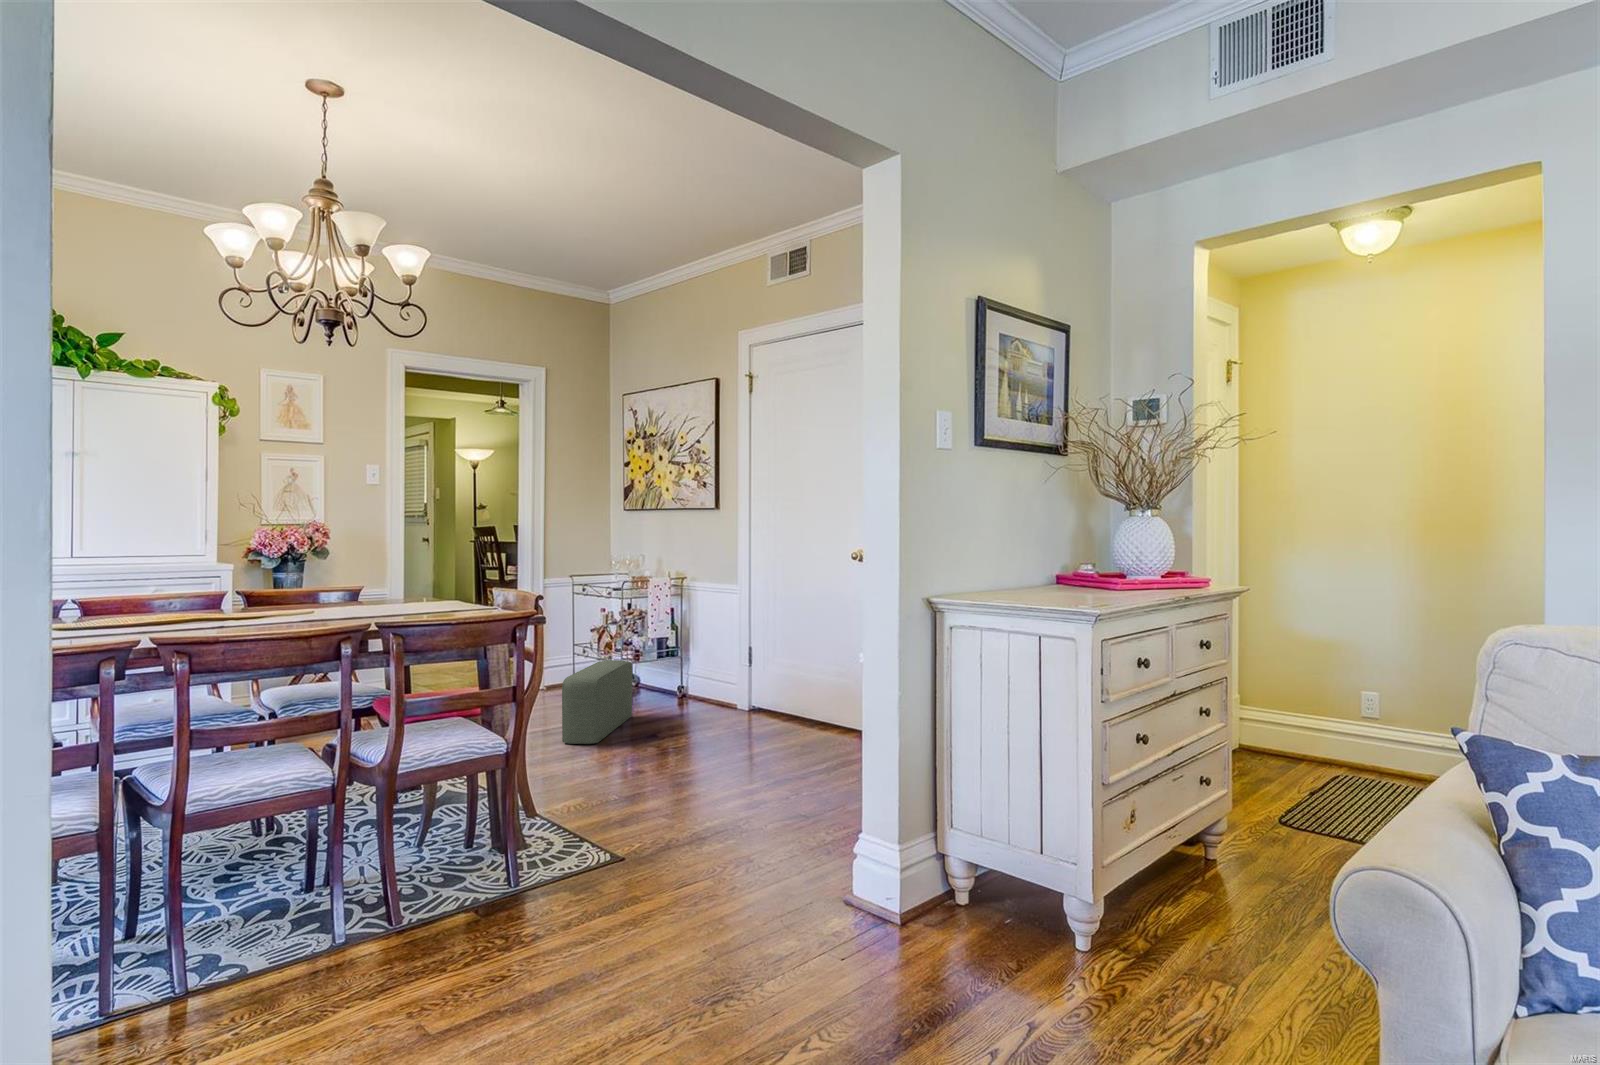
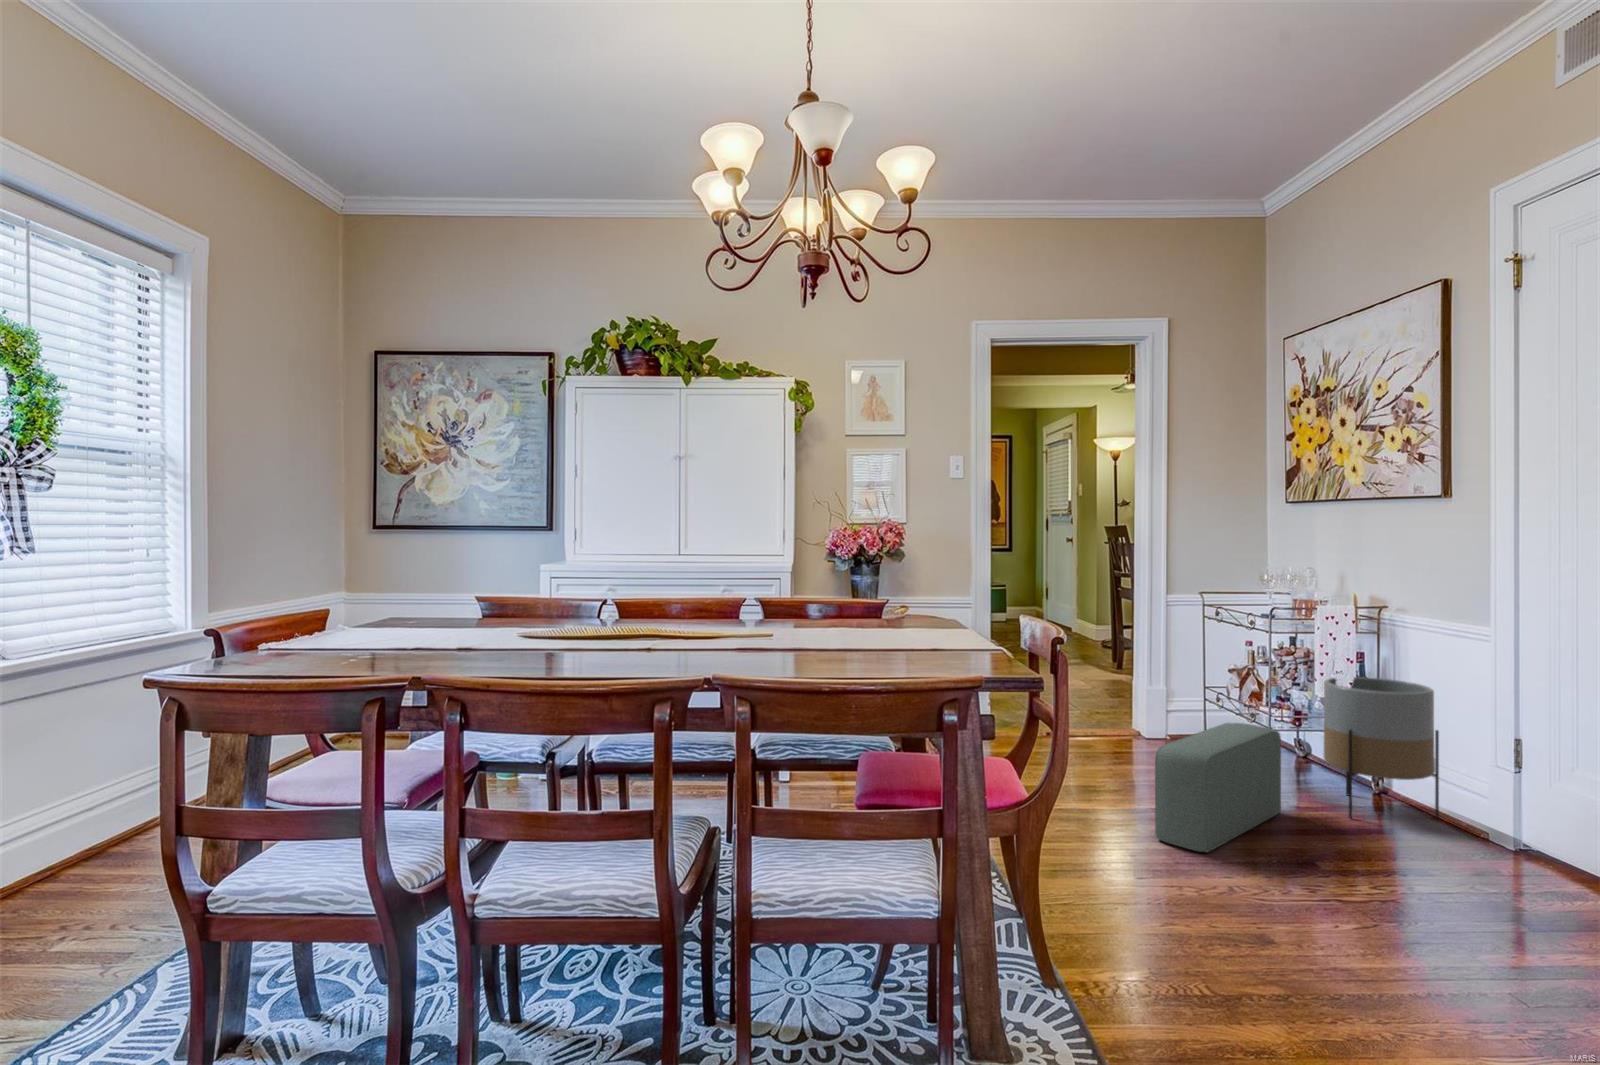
planter: none [654,623,714,712] -> present [1323,677,1439,819]

